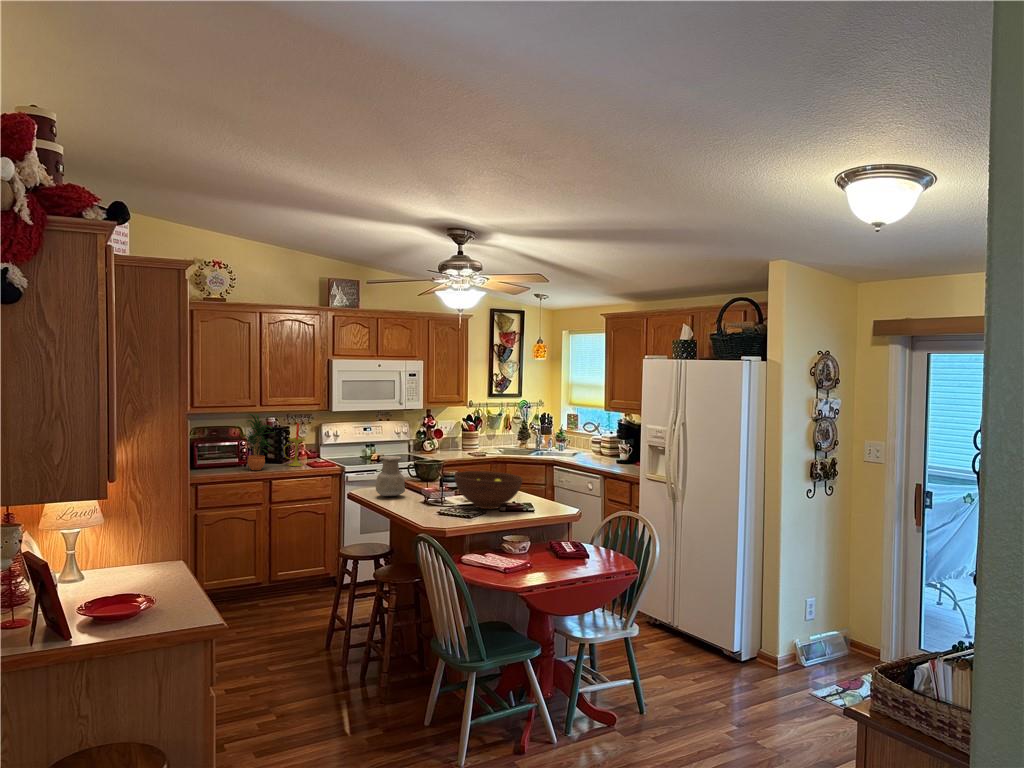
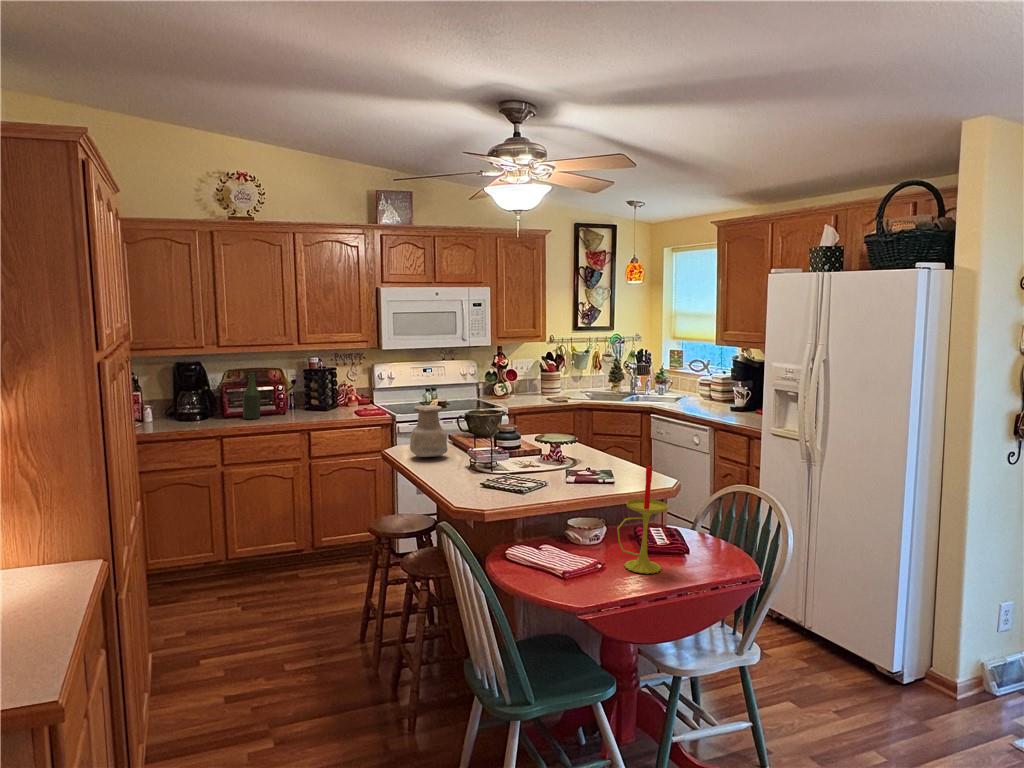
potted plant: present [243,414,274,470] -> none [276,353,316,419]
candle: present [288,424,305,466] -> present [617,466,668,574]
bottle: none [210,430,227,470] -> present [243,373,261,419]
fruit bowl: present [455,471,523,509] -> none [506,426,598,479]

